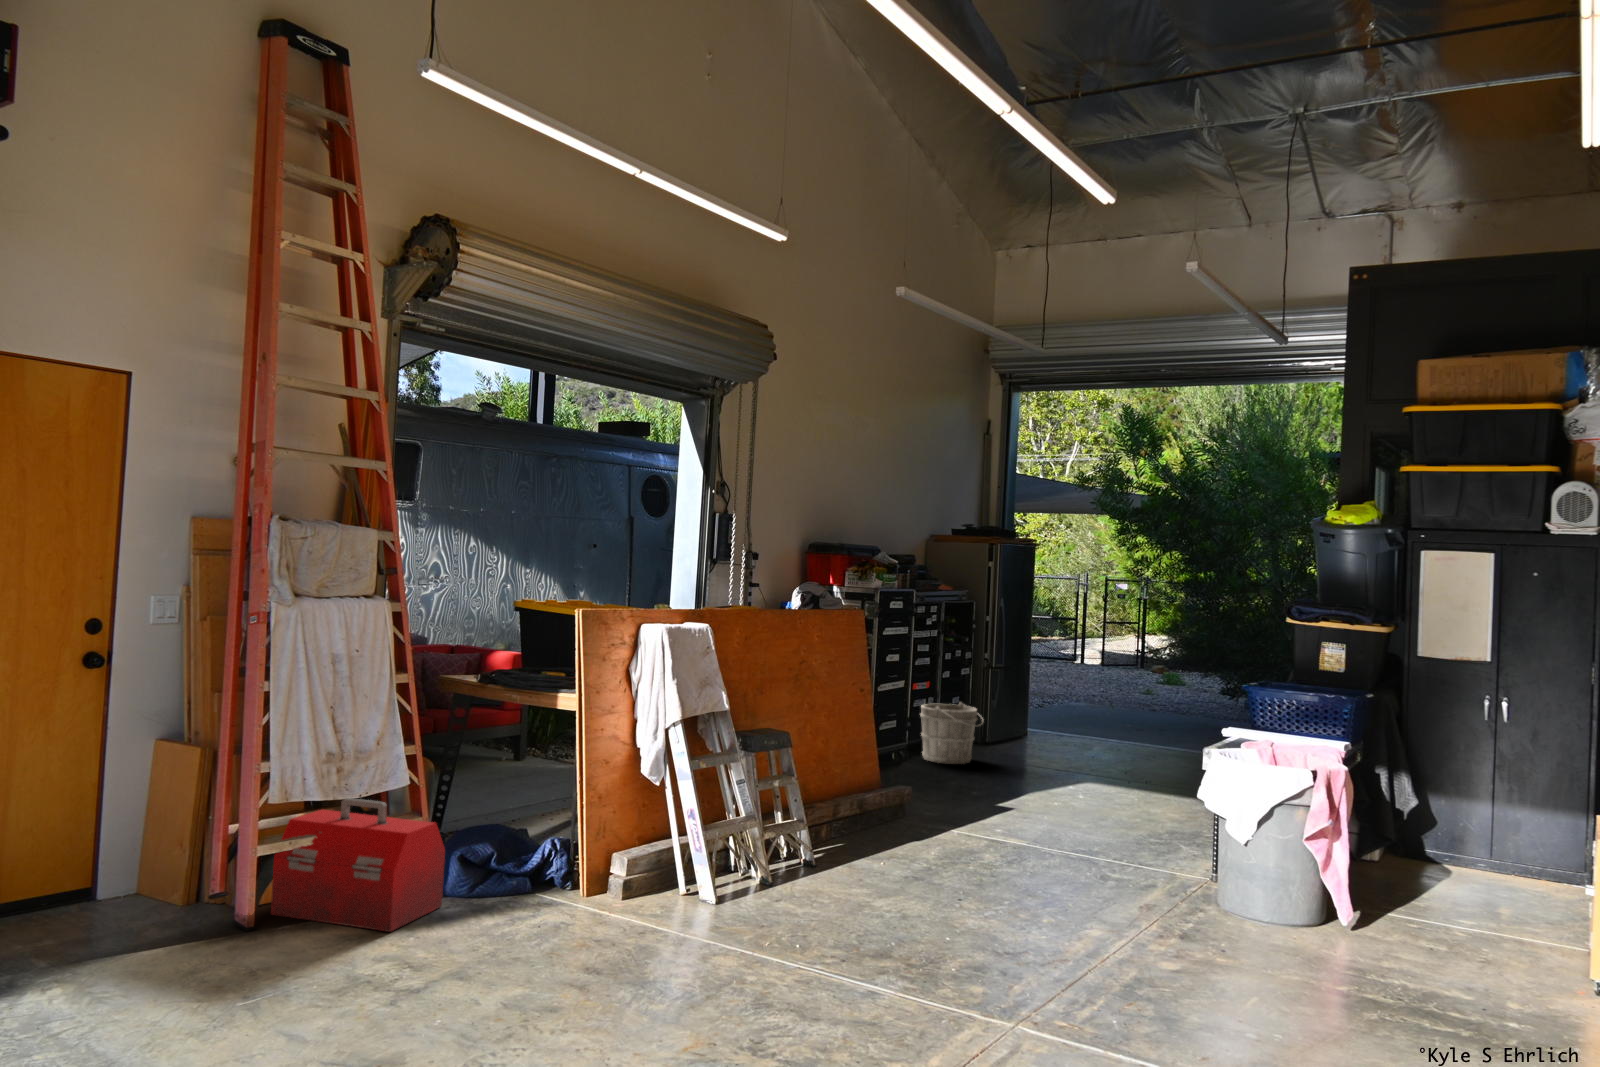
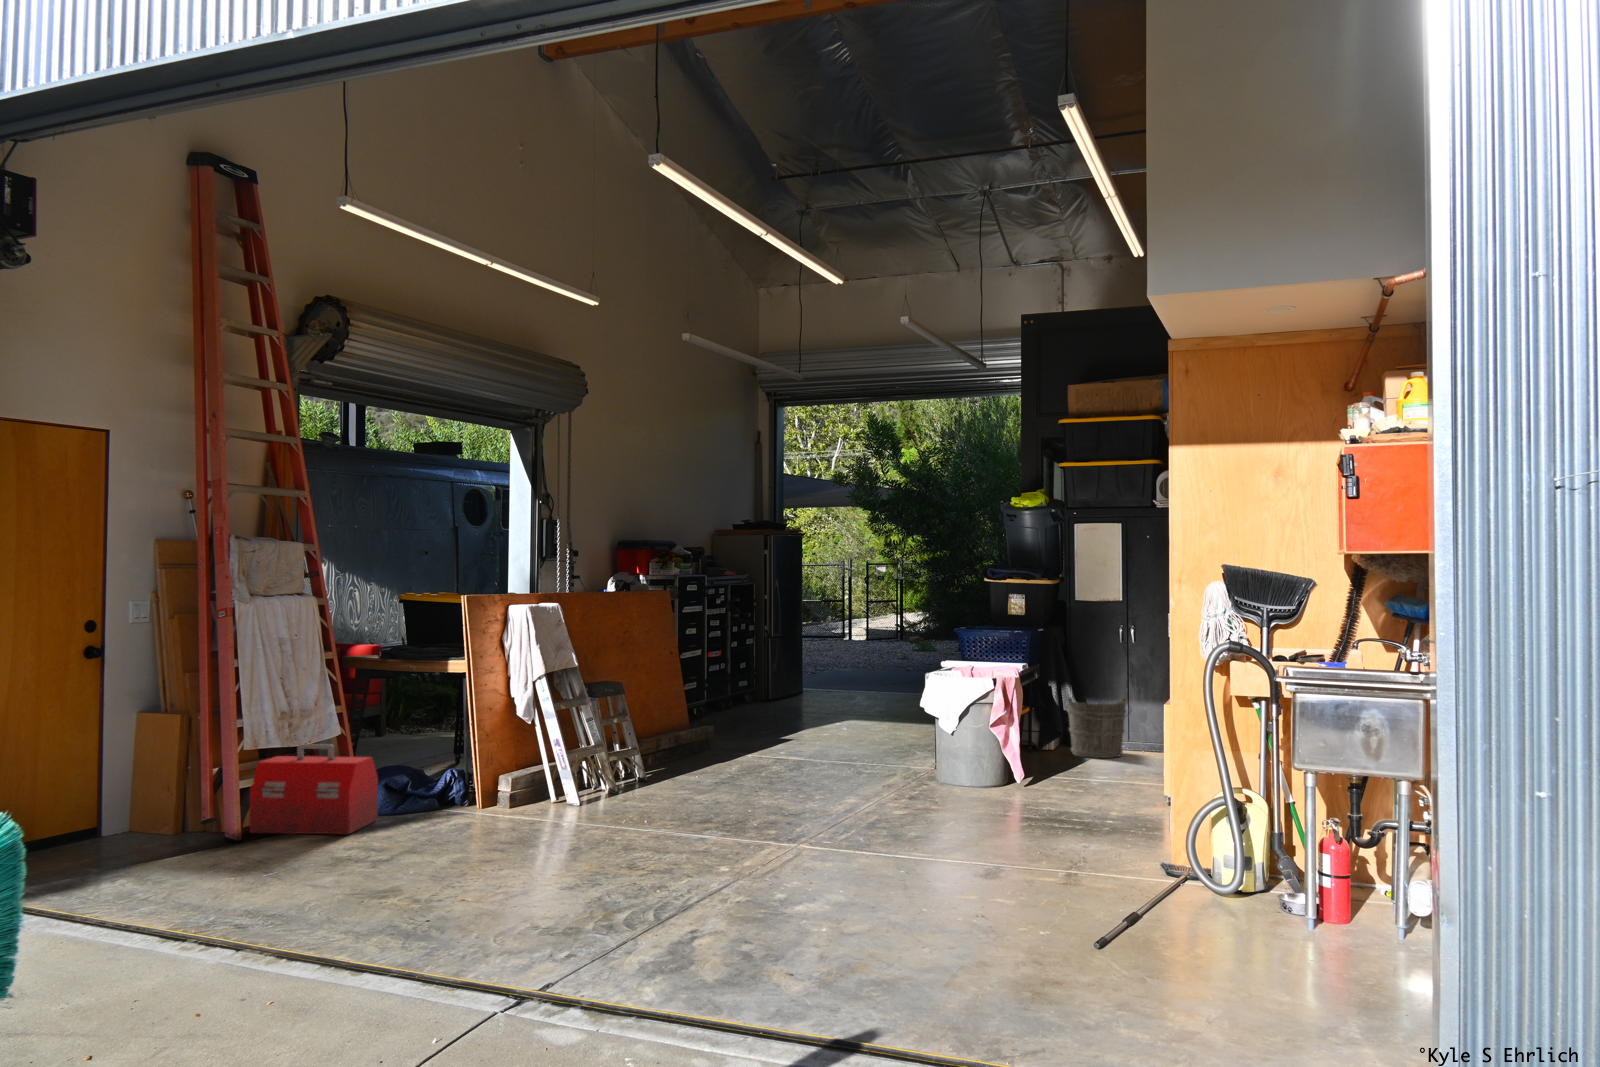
bucket: present [920,702,983,764] -> present [1067,698,1131,758]

